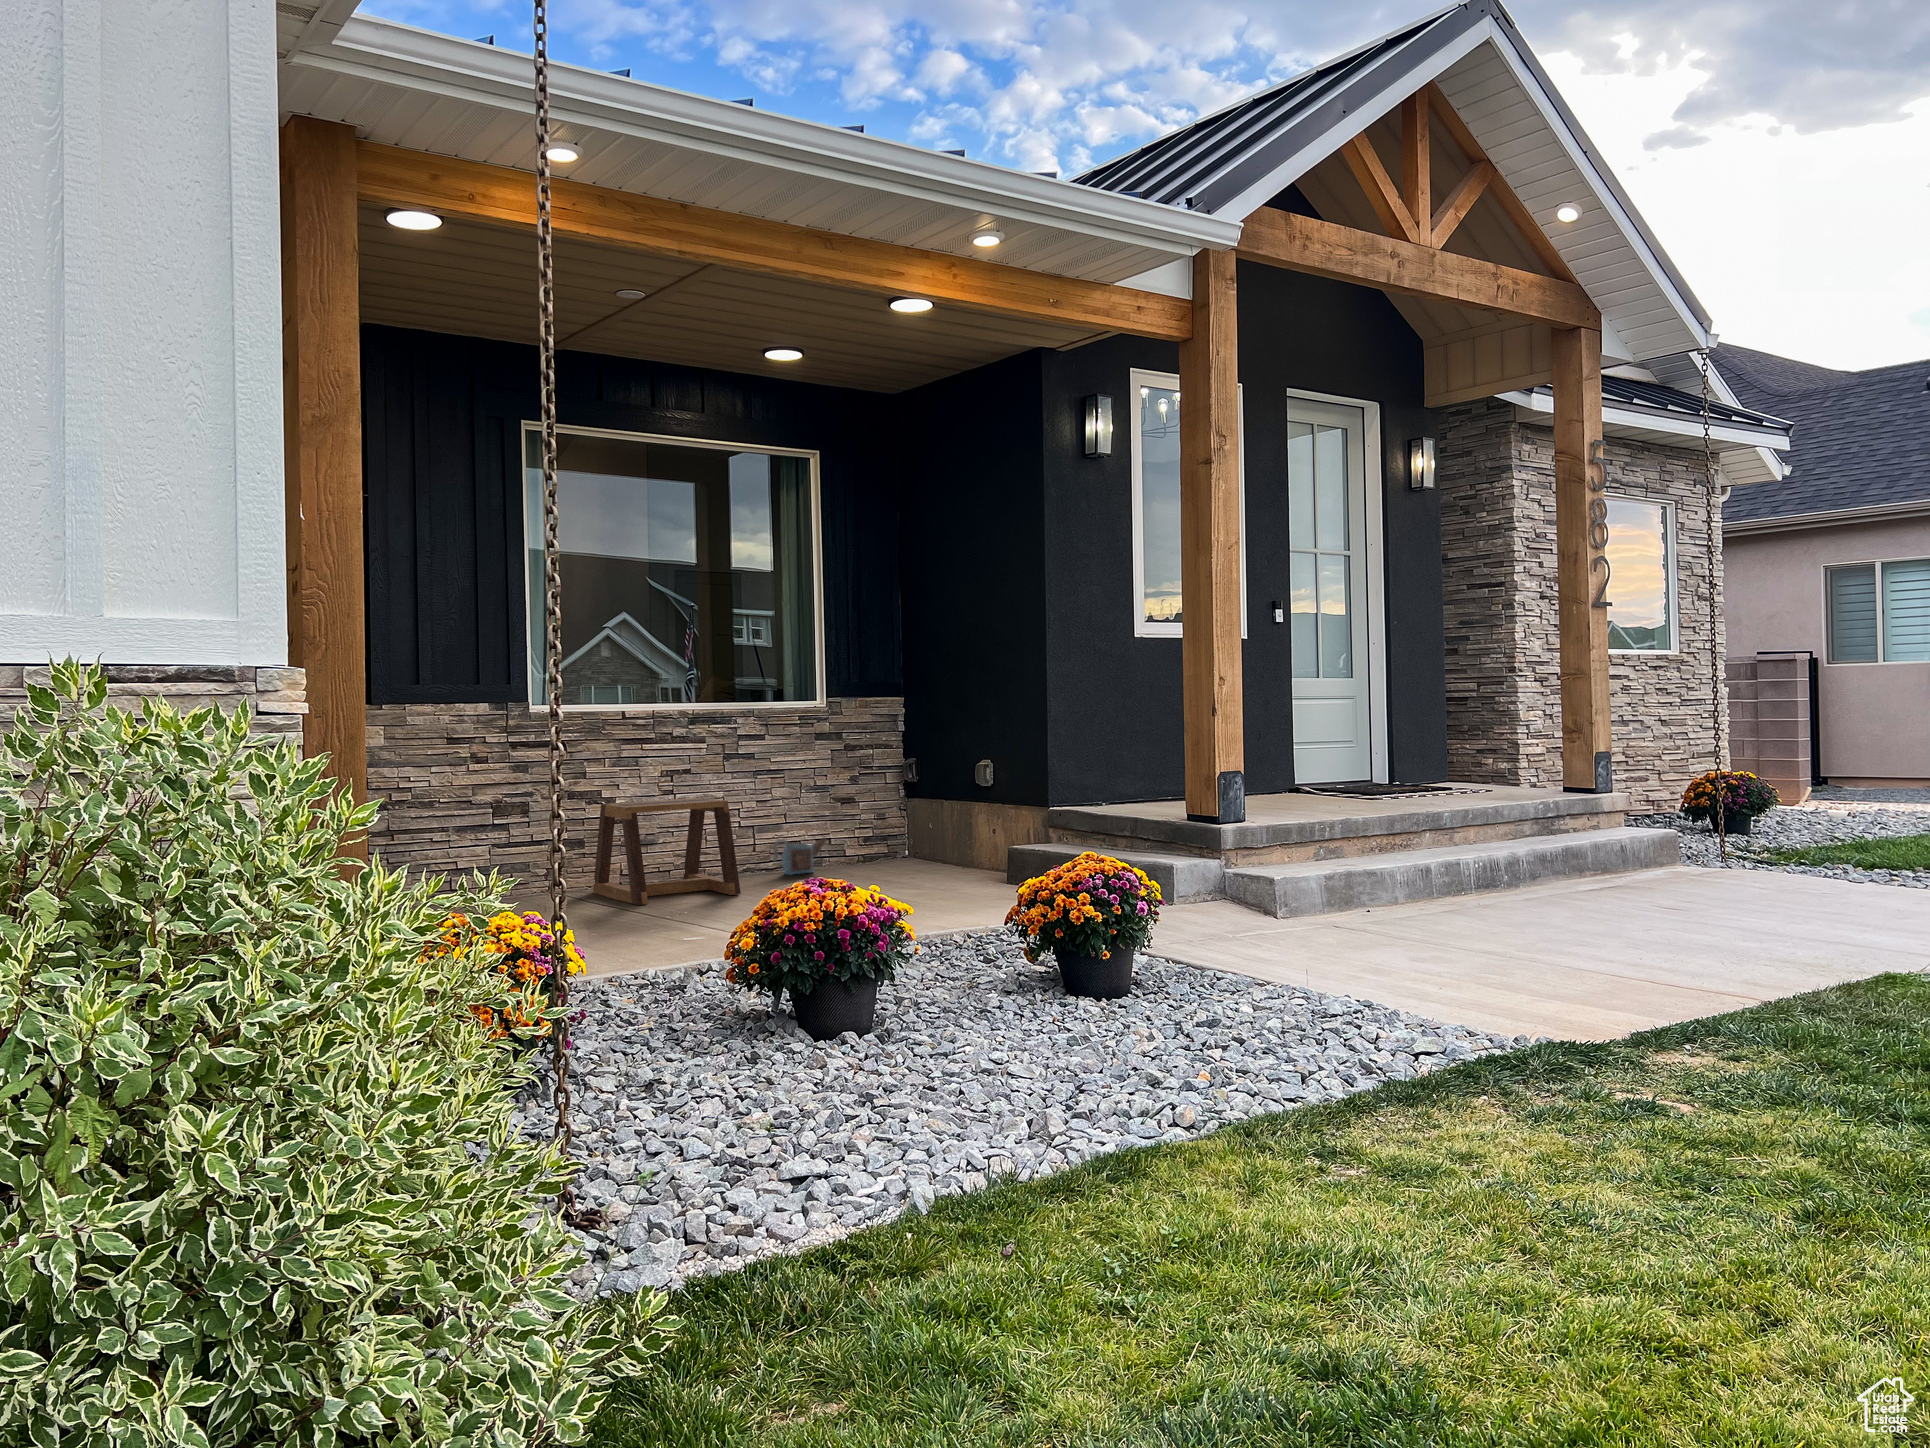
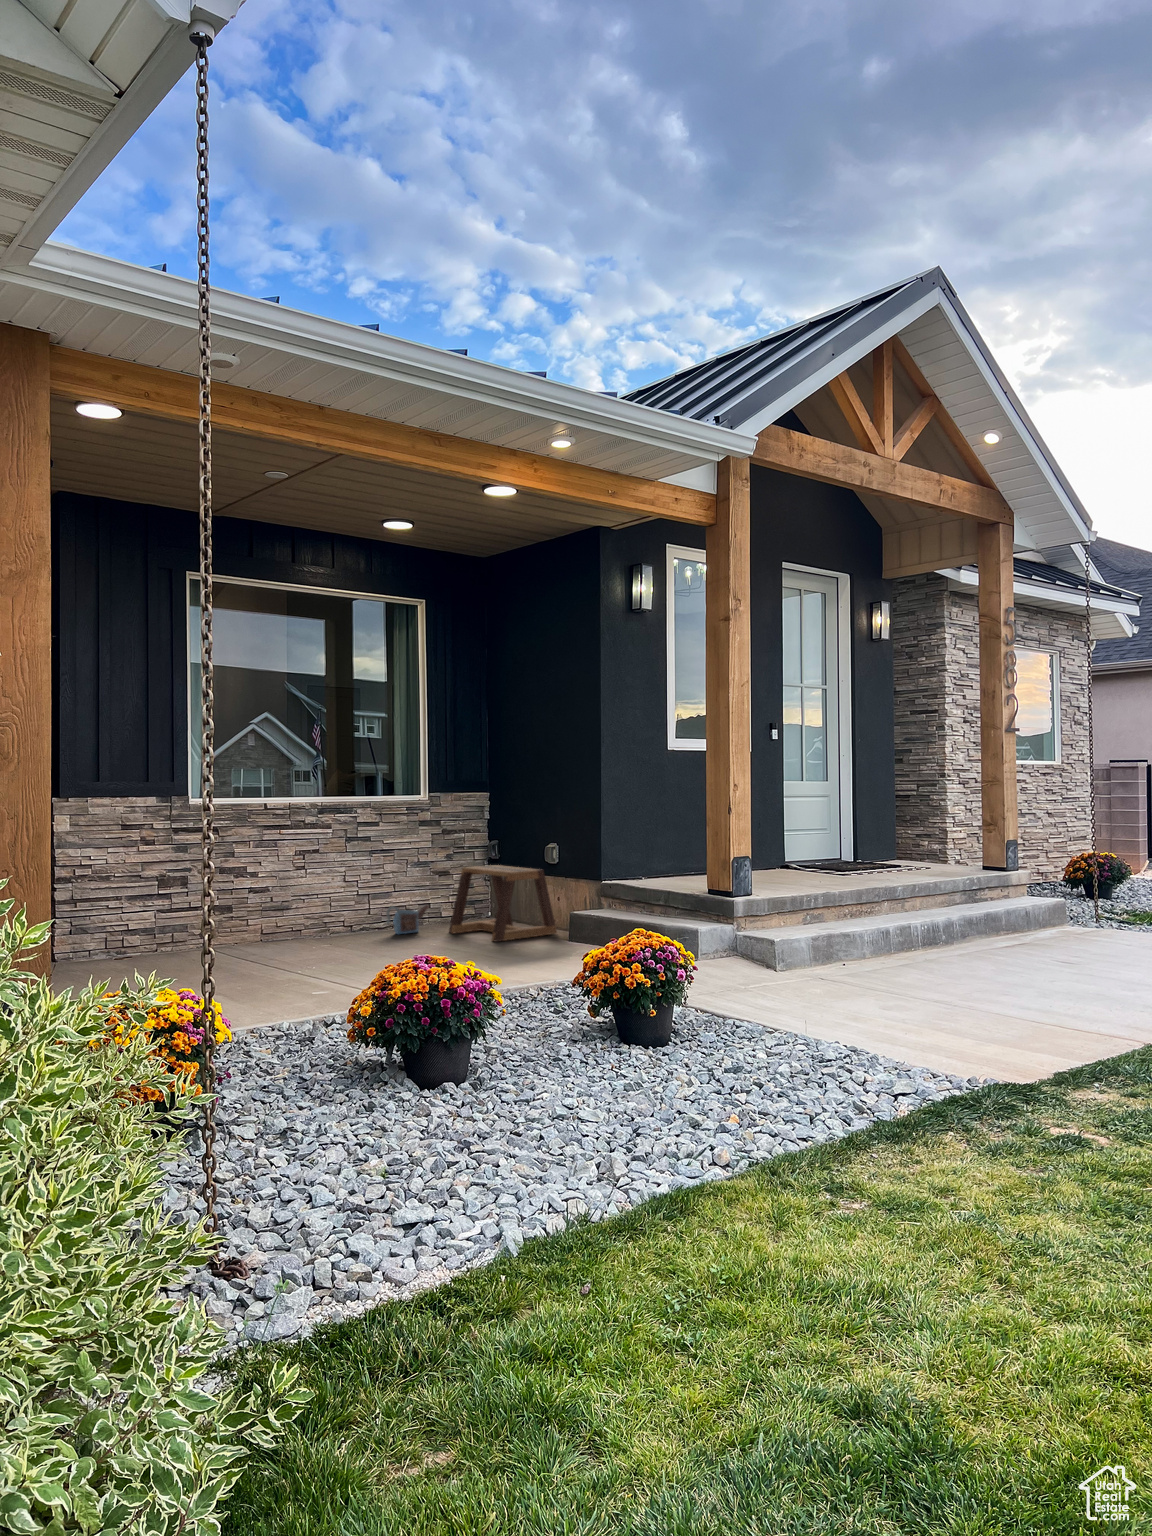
stool: present [593,798,741,905] -> present [449,865,557,942]

